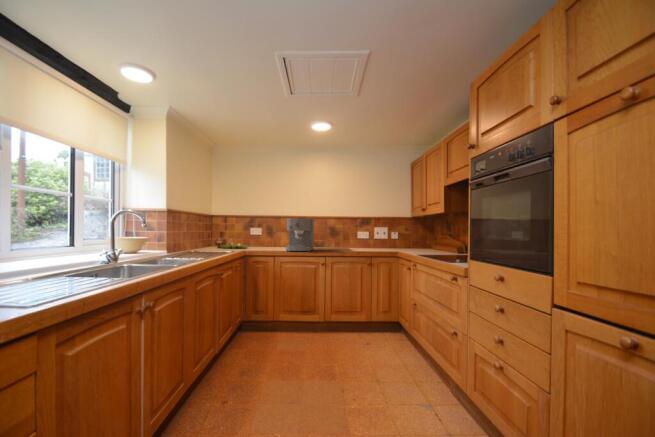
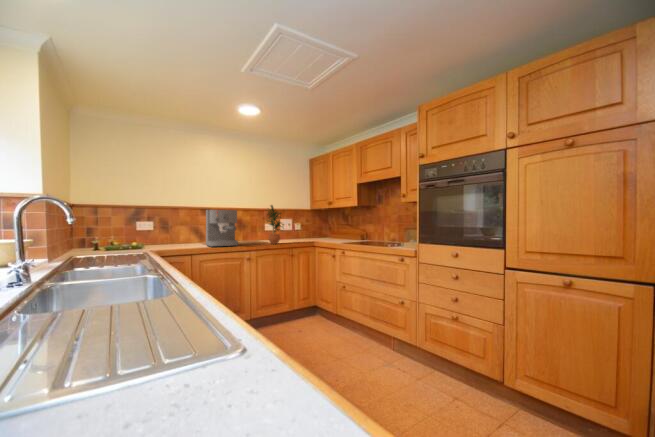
potted plant: none [337,213,358,252] -> present [268,205,281,244]

